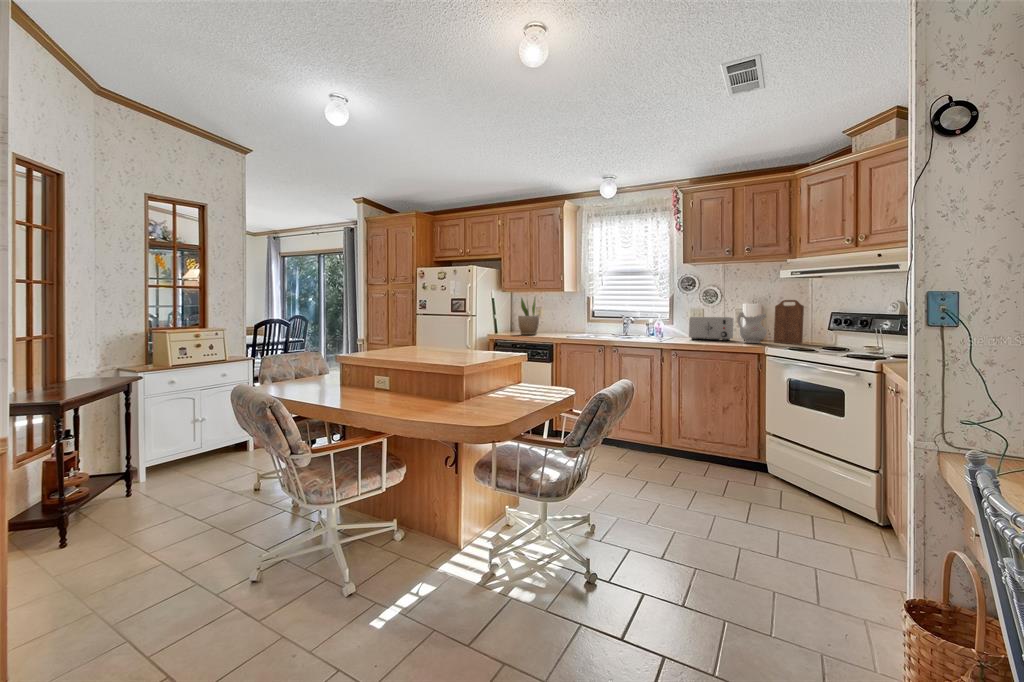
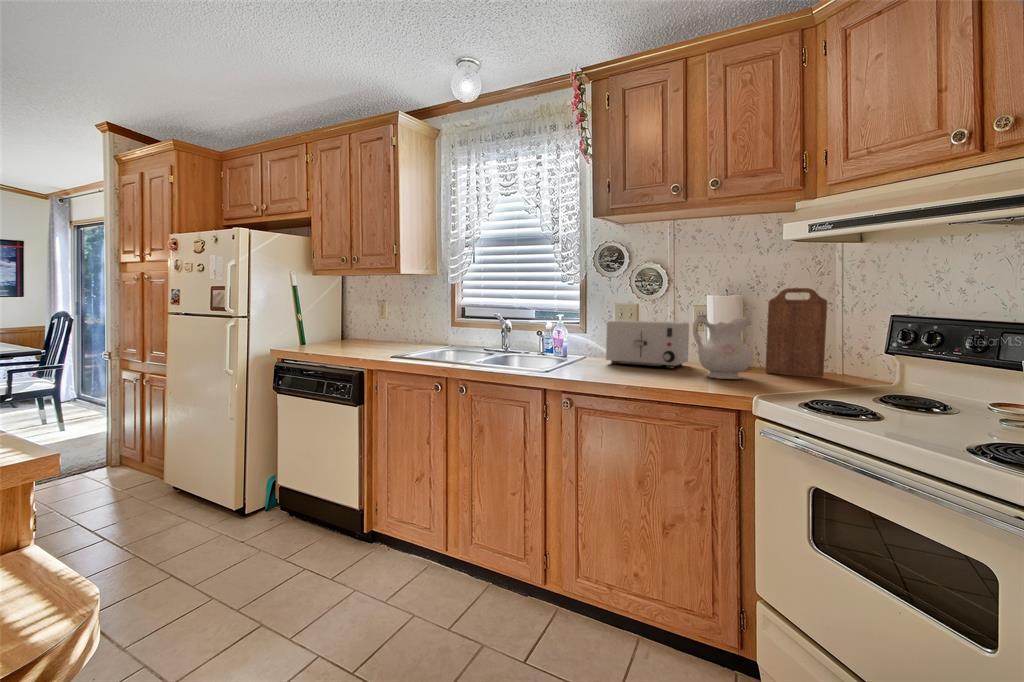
potted plant: present [518,298,539,335] -> none [323,280,361,351]

